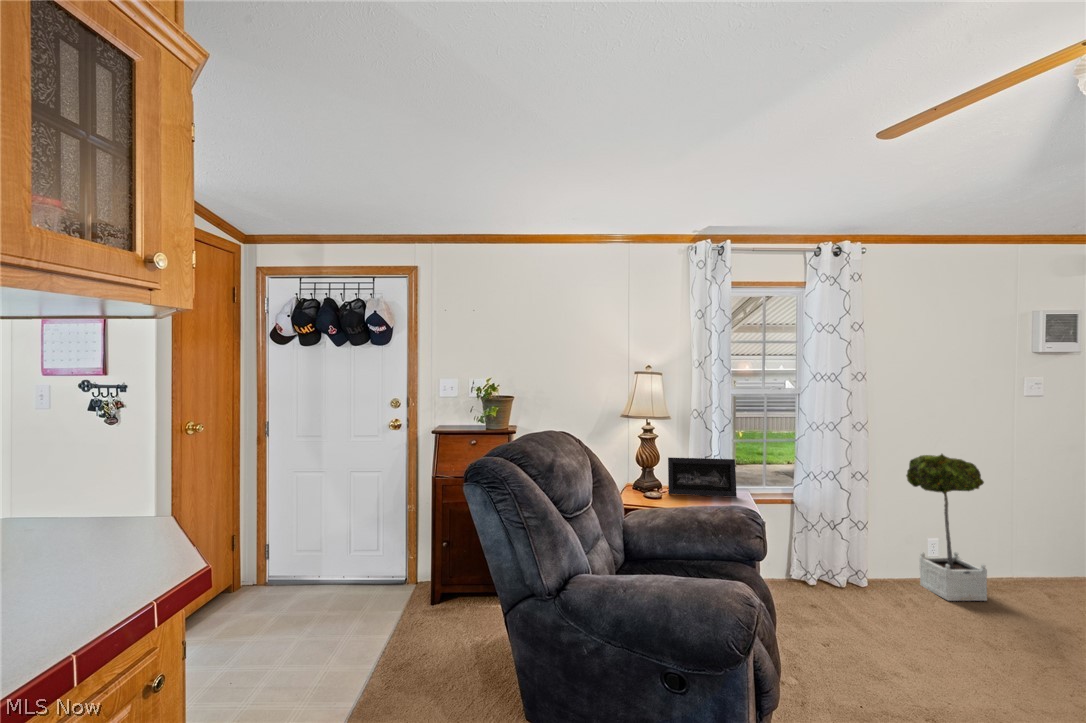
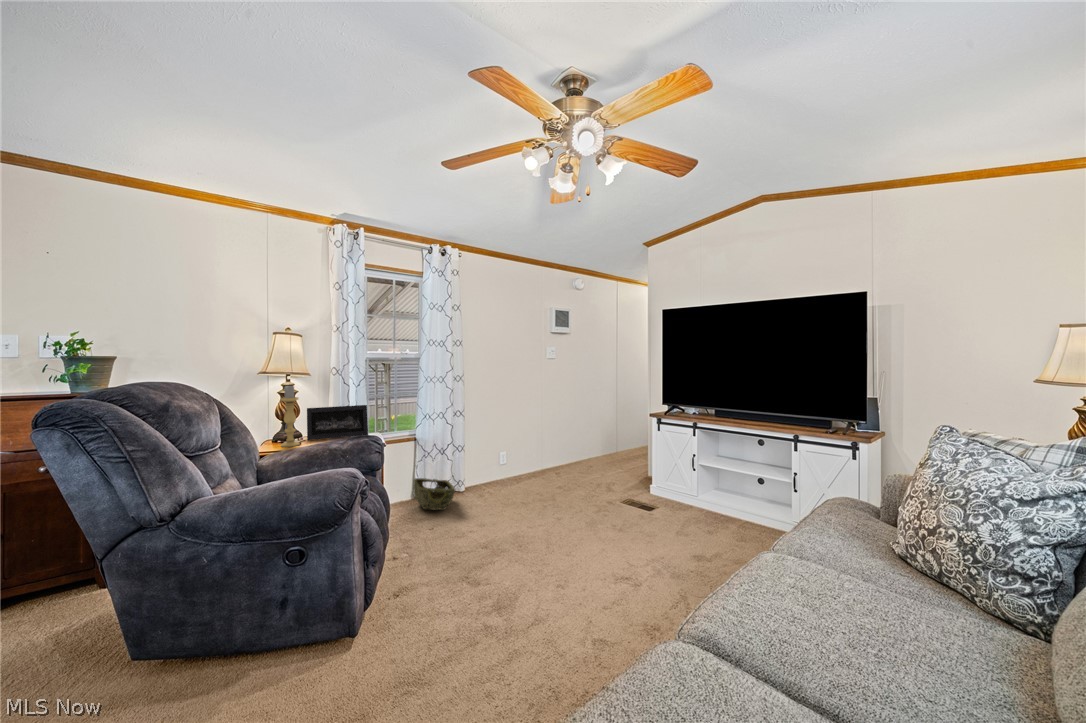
candle holder: none [643,434,662,504] -> present [281,386,300,447]
potted tree: present [906,454,987,601] -> none [488,393,532,490]
woven basket: none [792,555,855,610] -> present [414,478,455,510]

